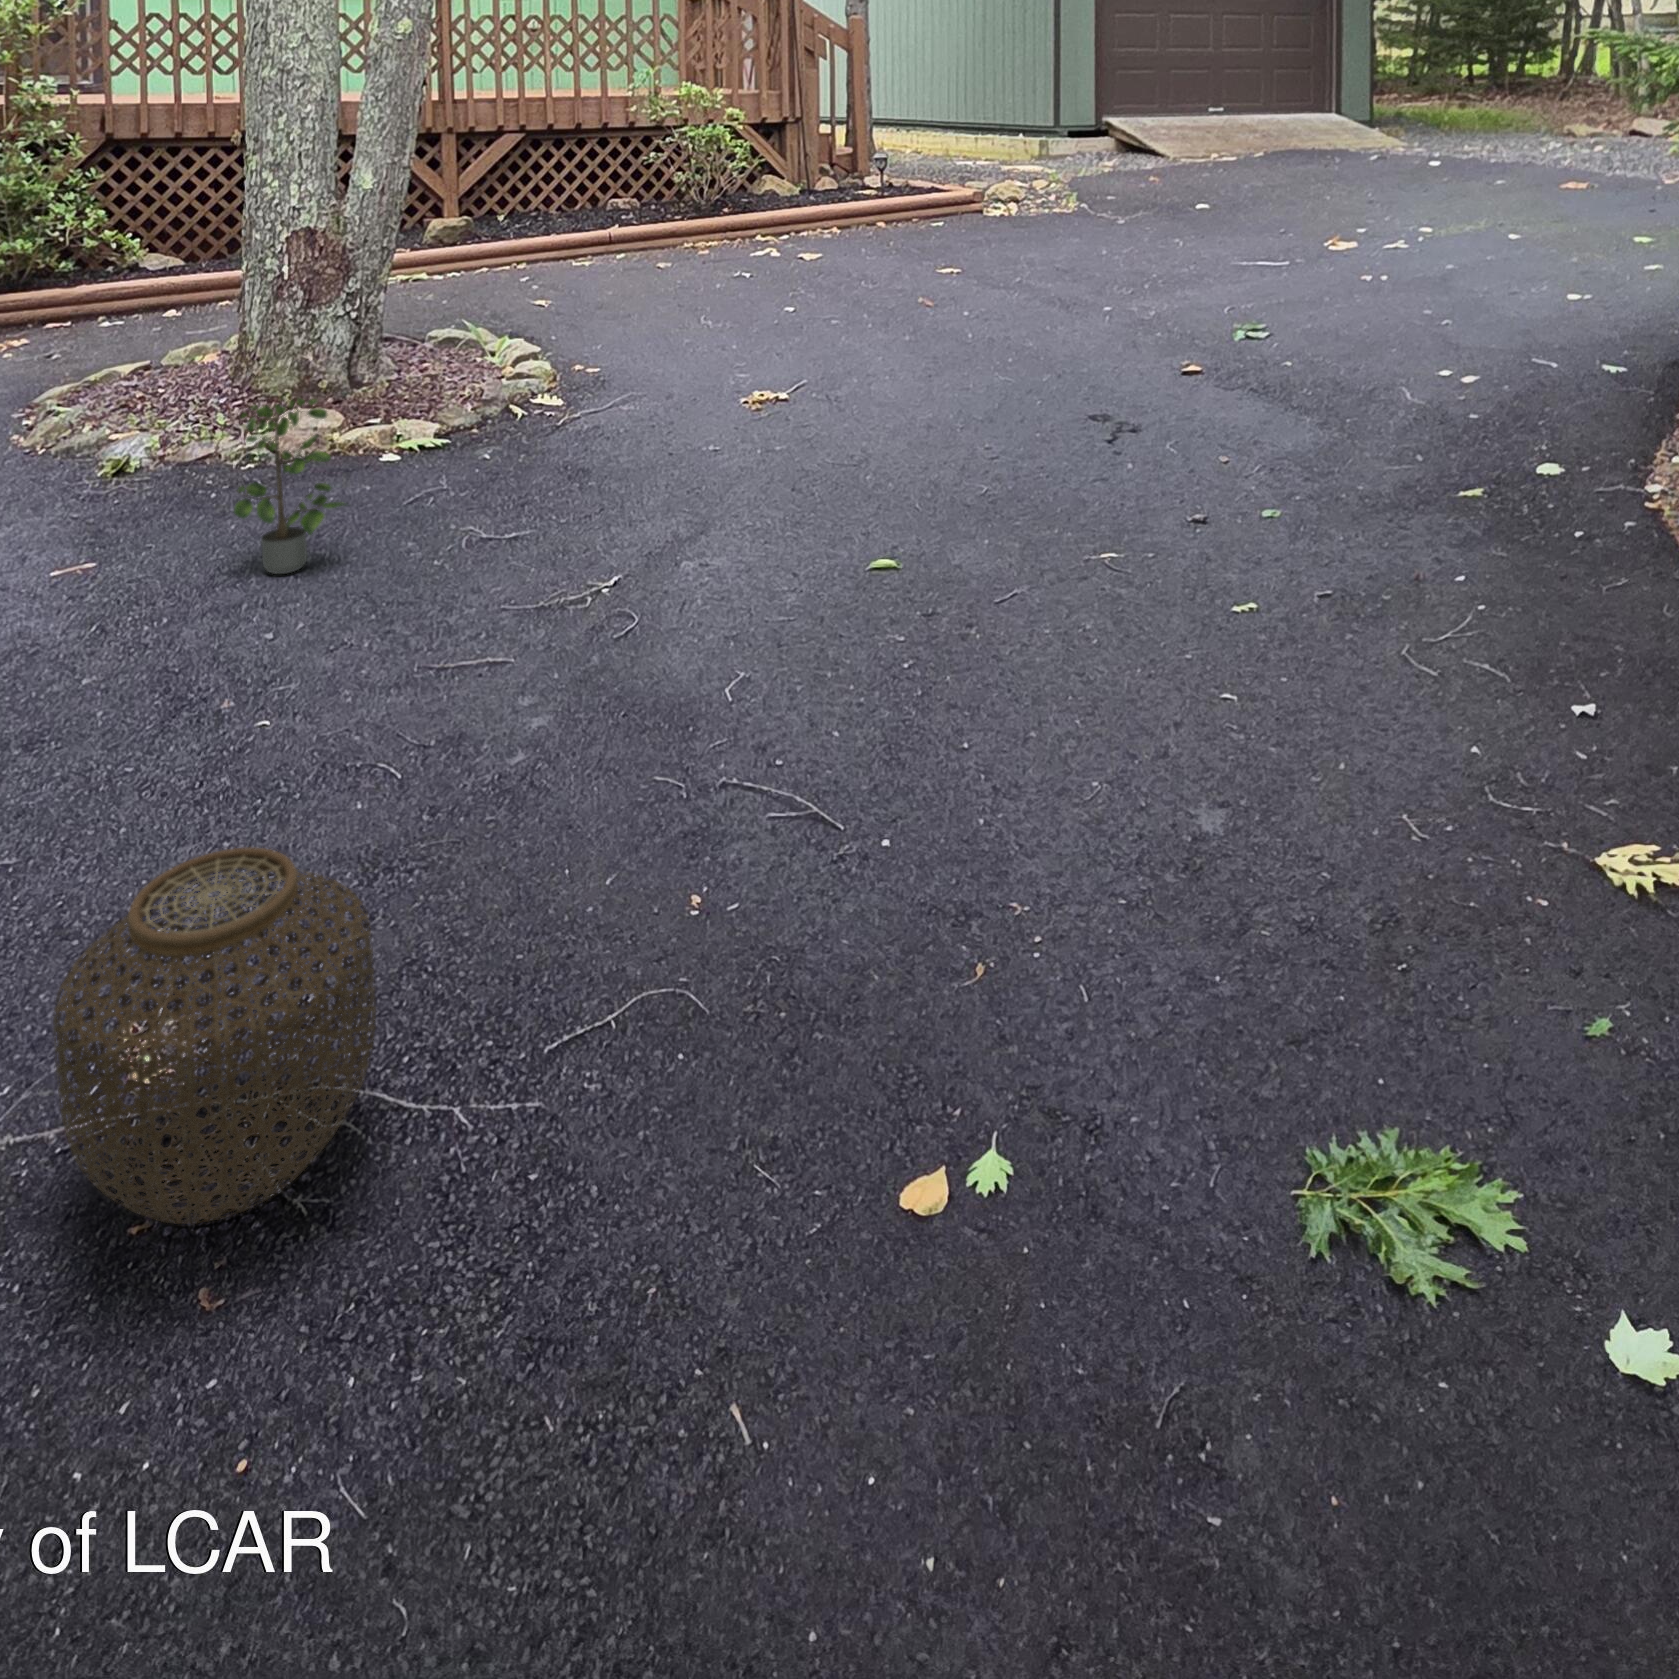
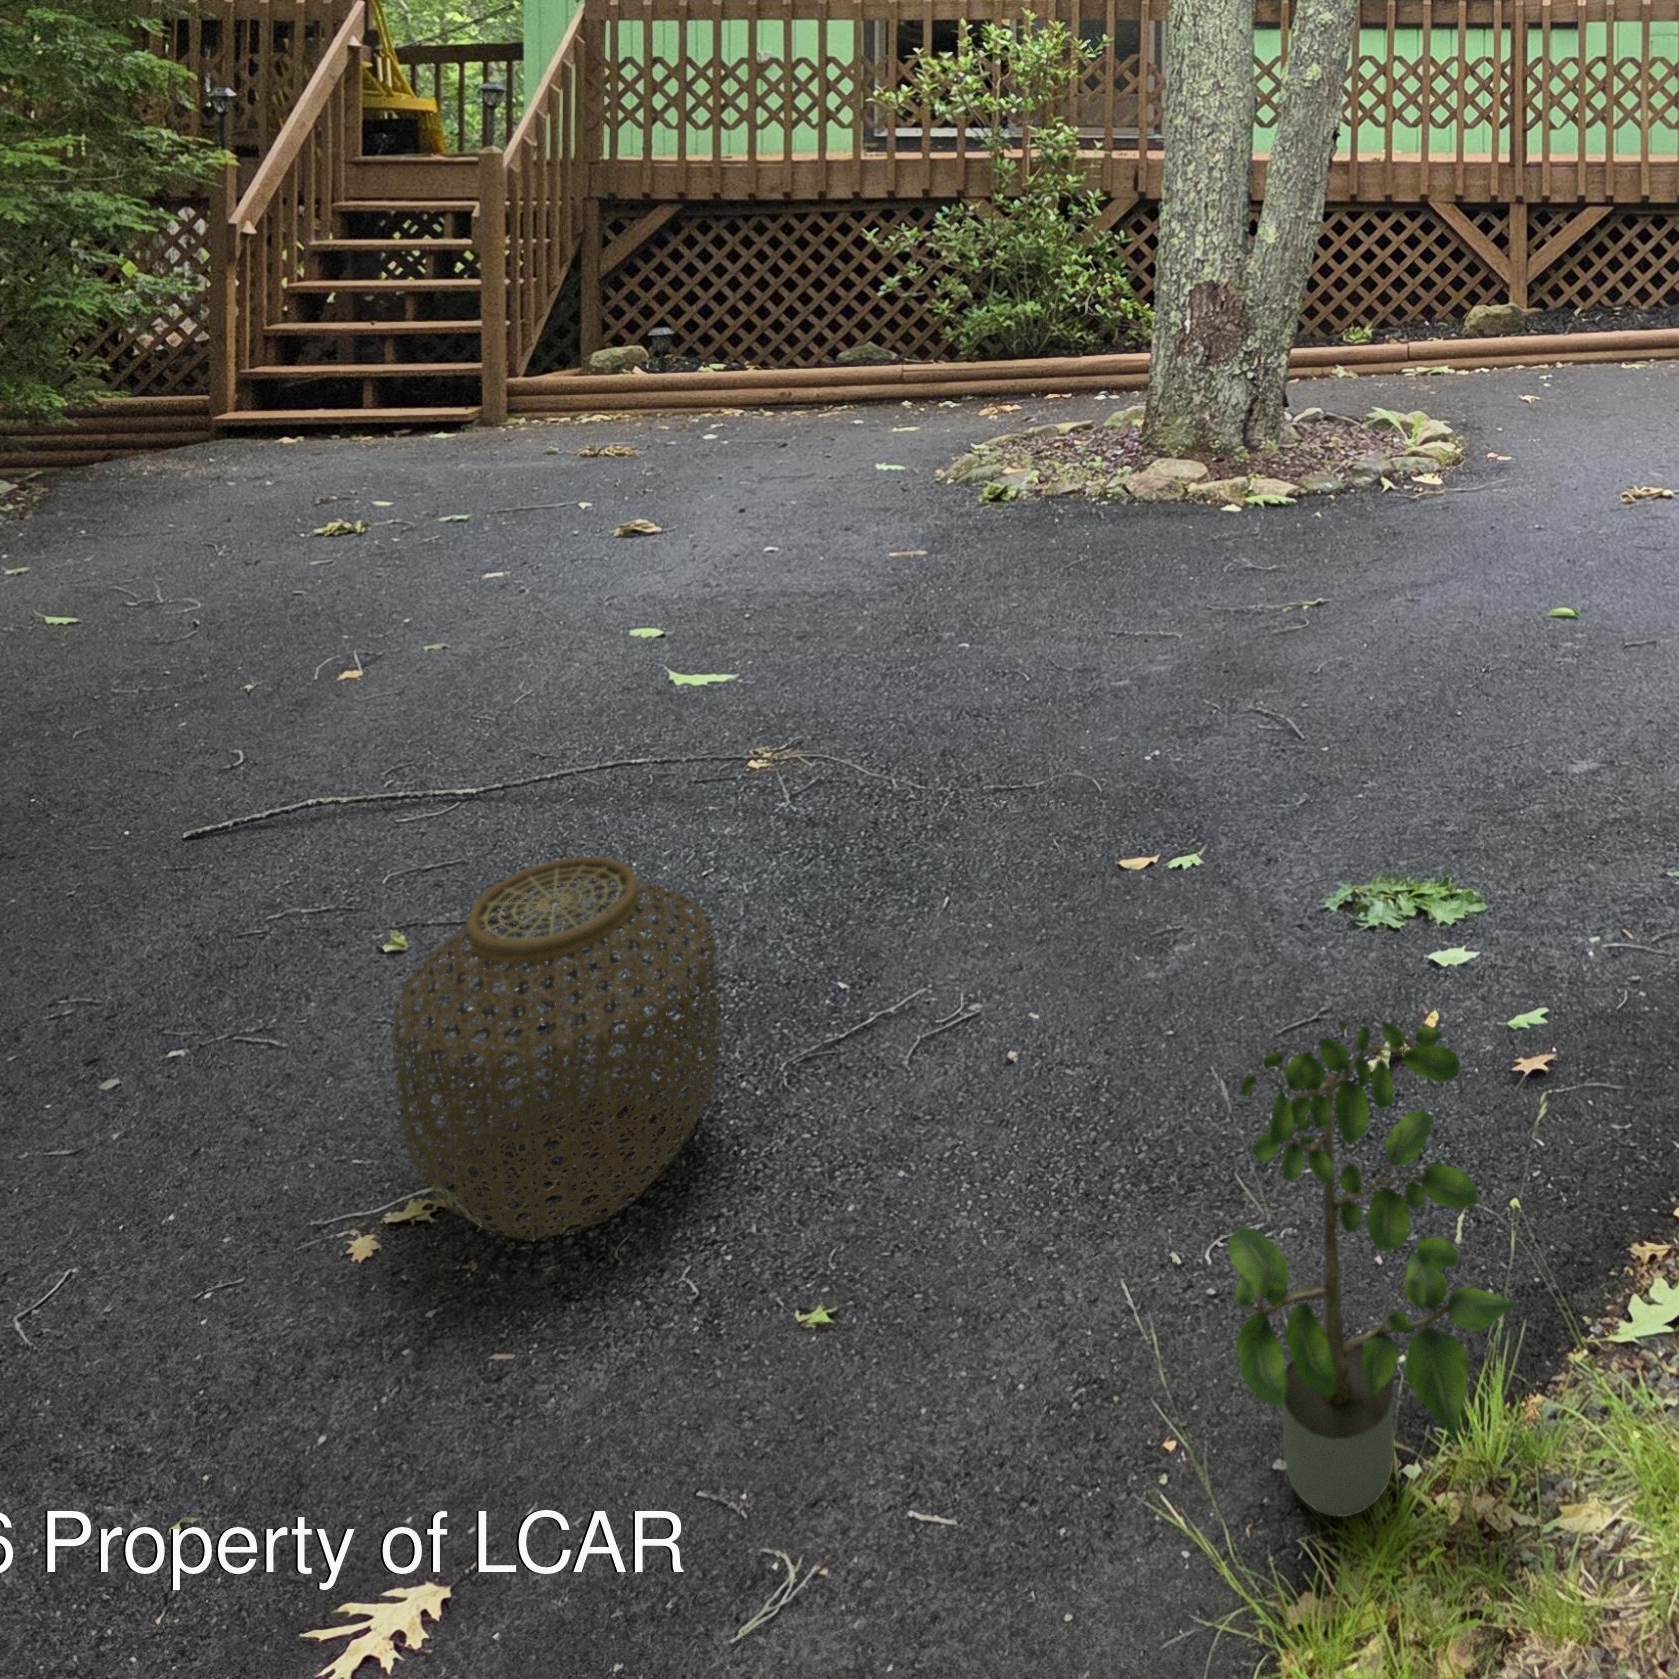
potted plant: present [234,398,345,574] -> present [1229,1021,1518,1517]

